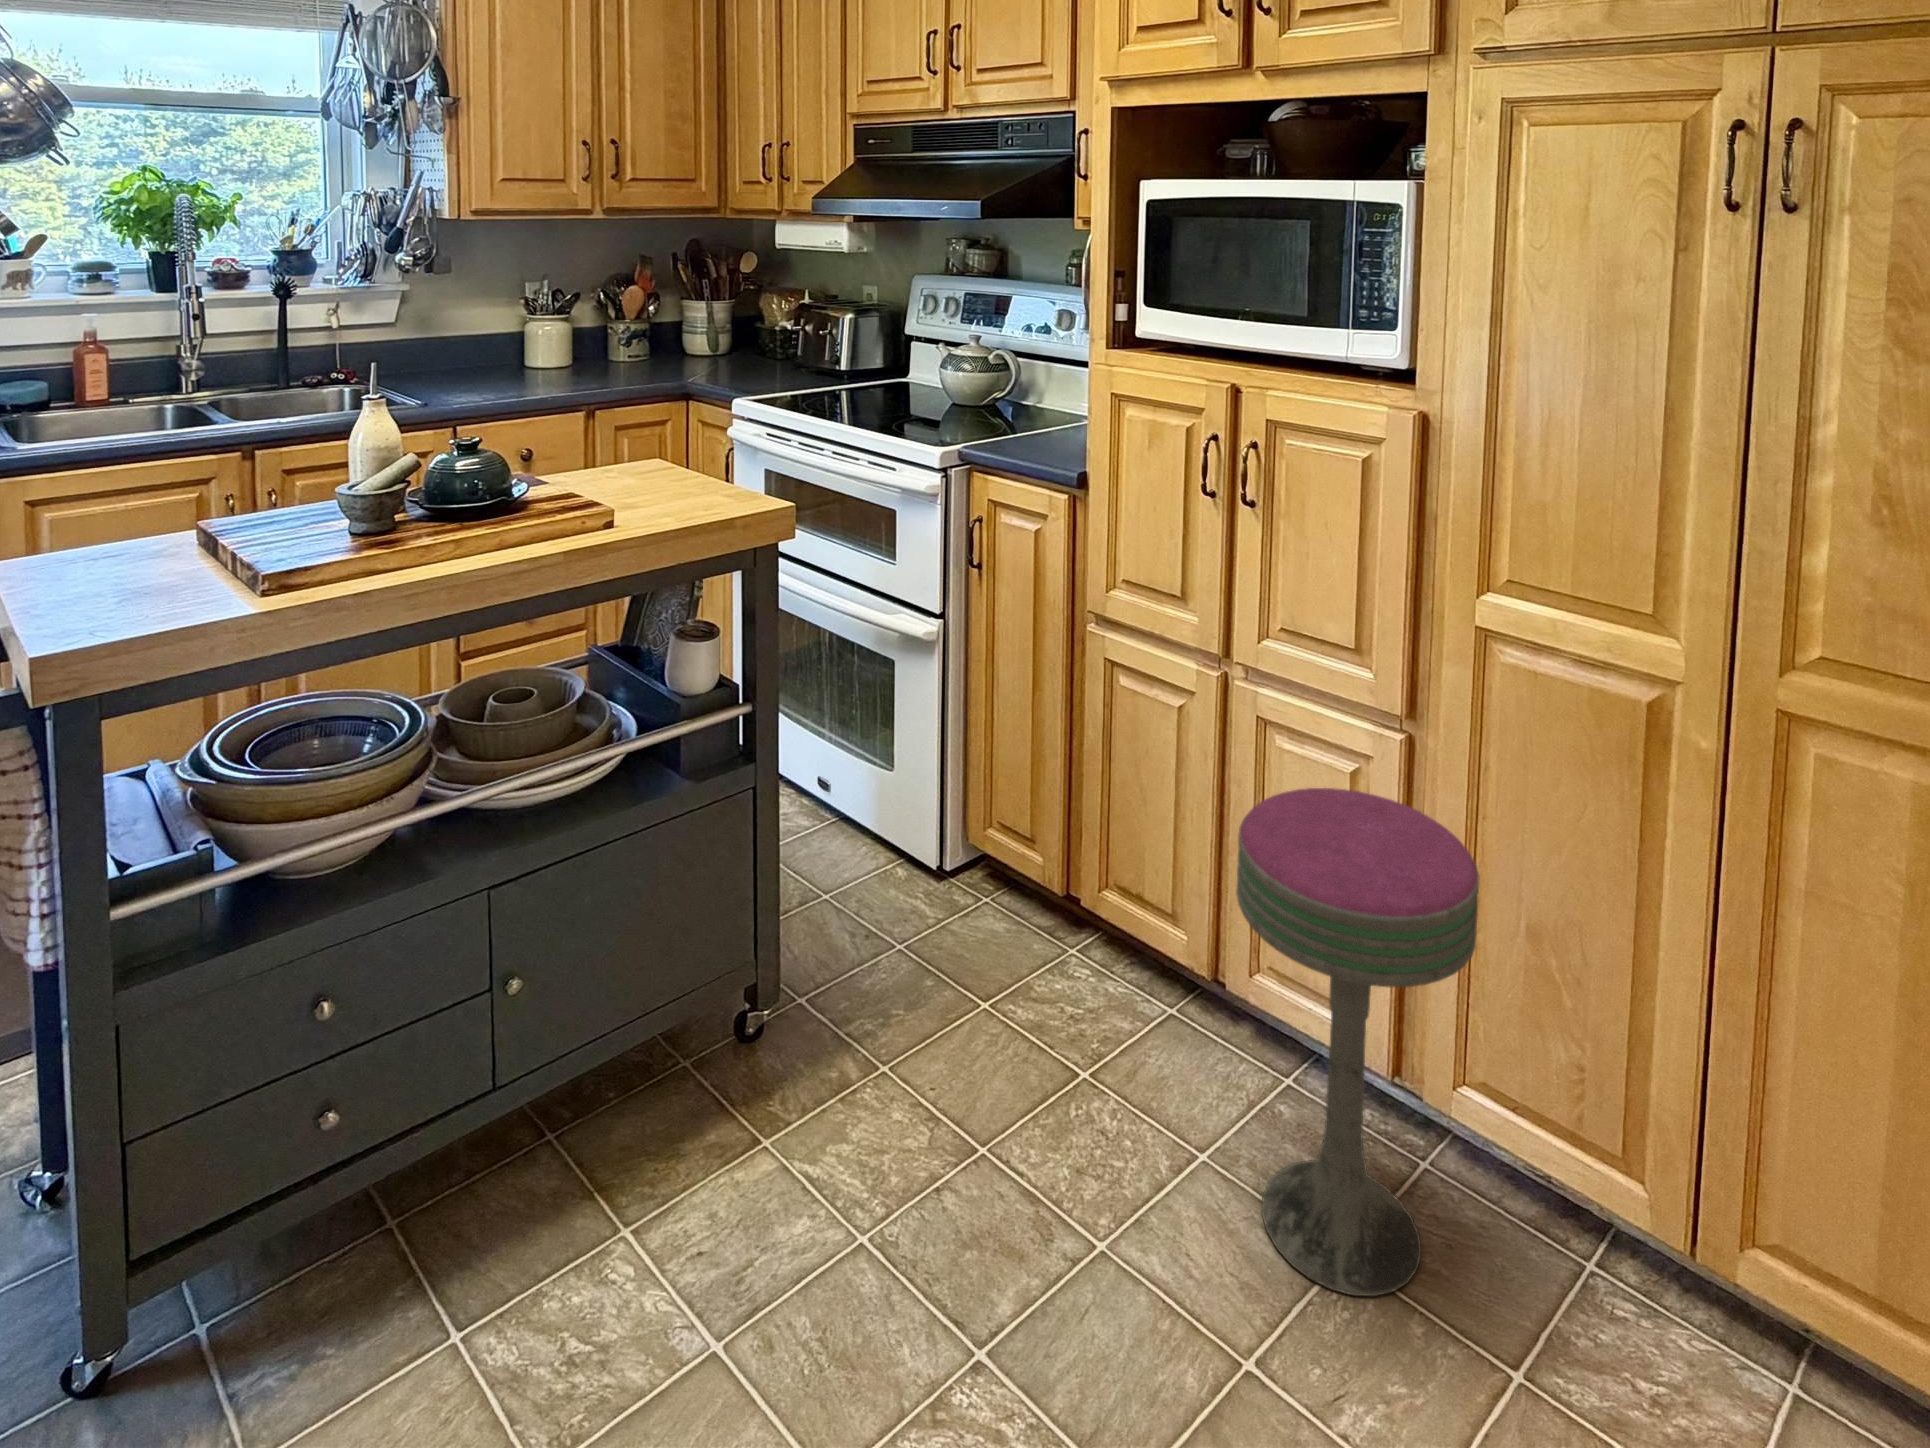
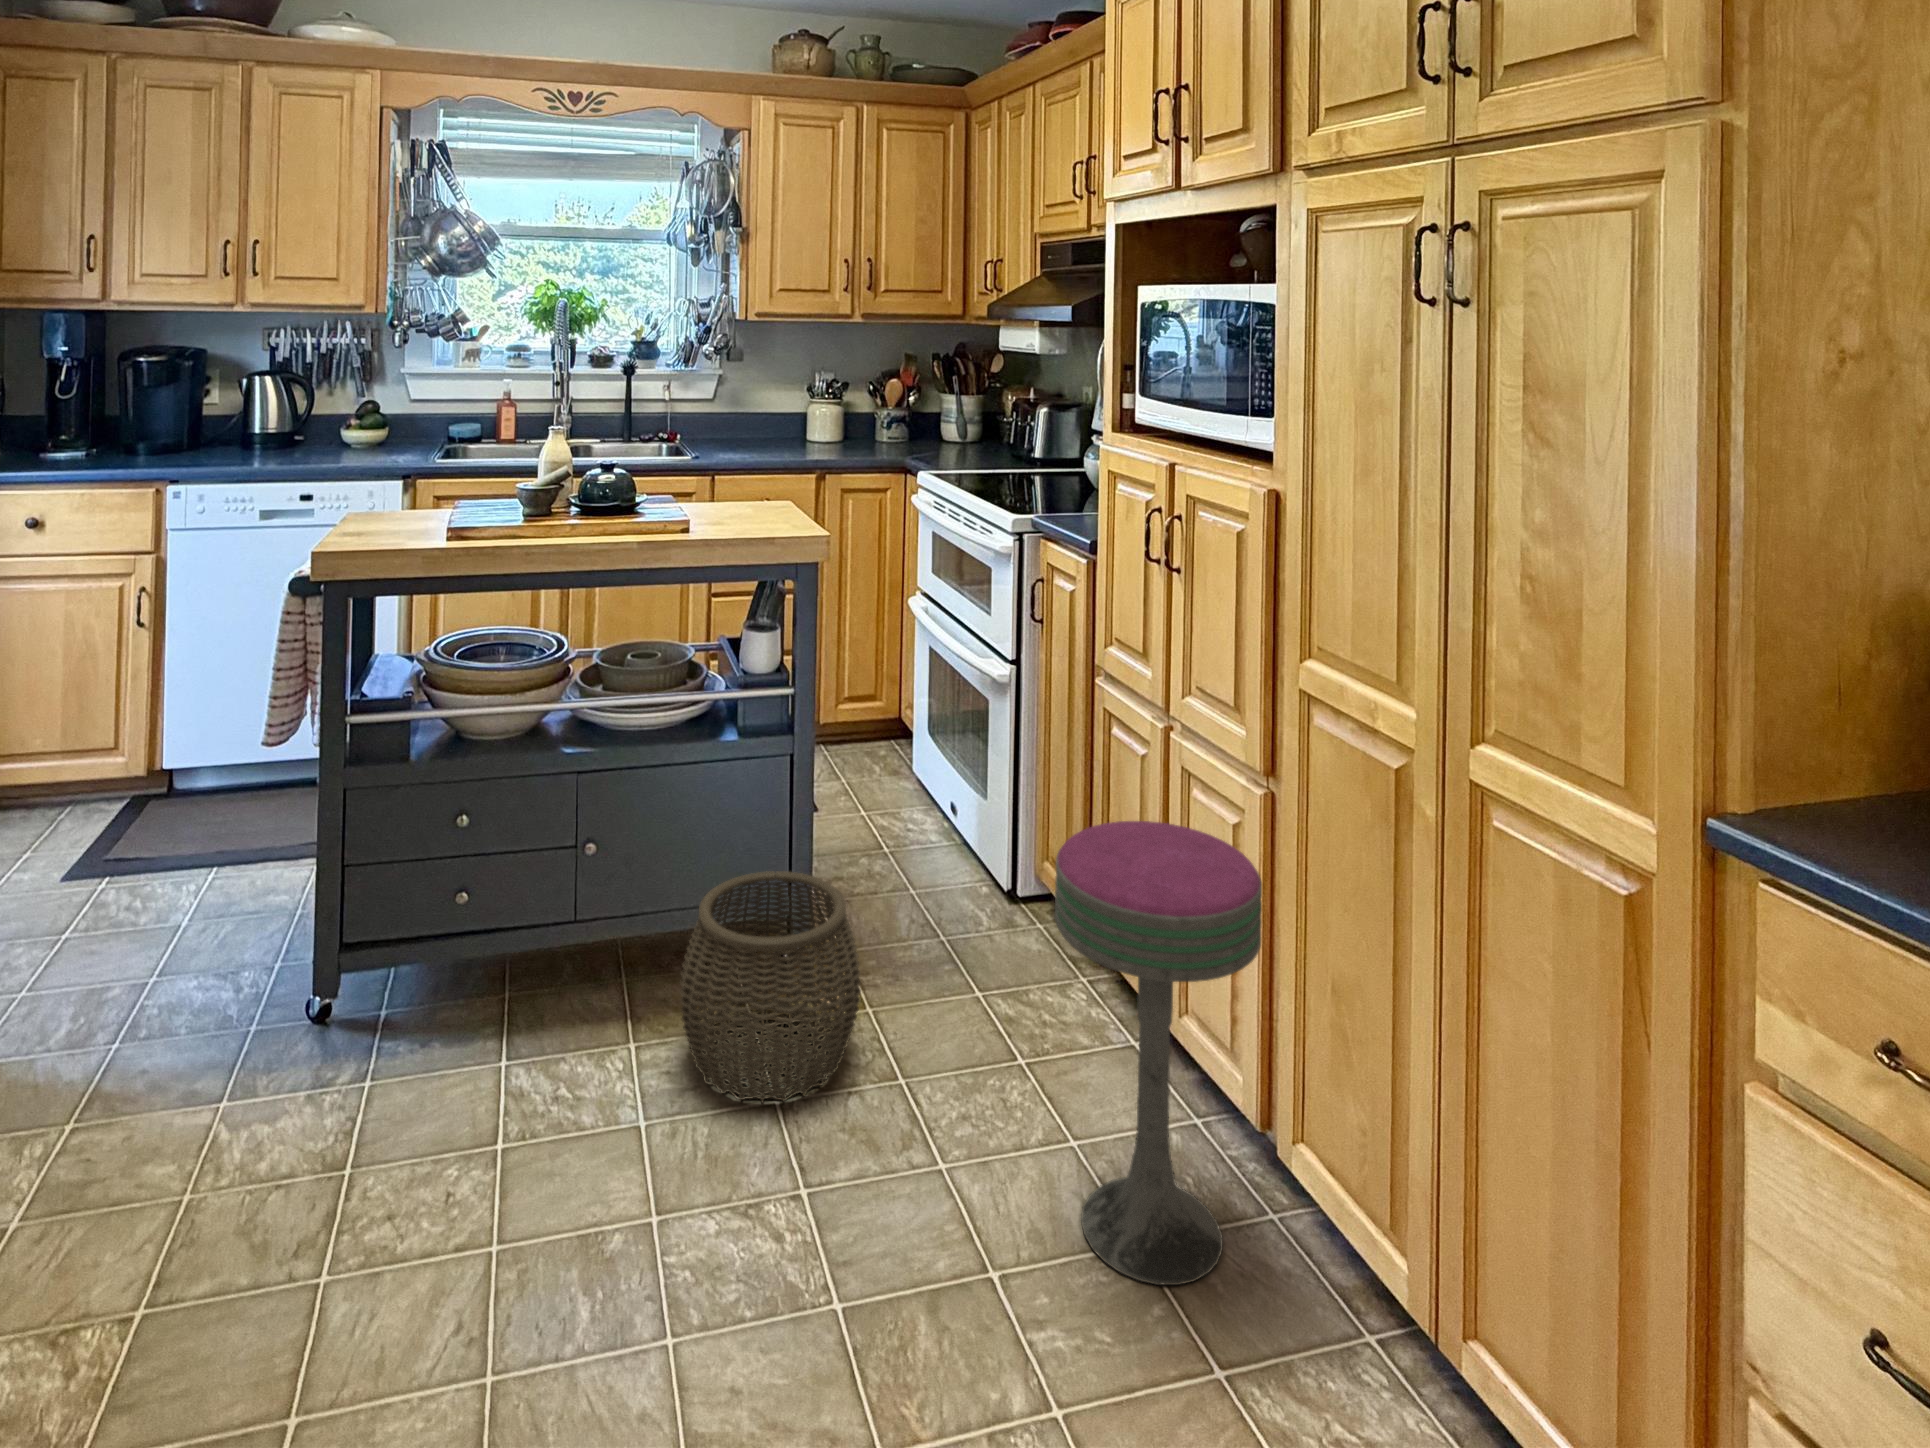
woven basket: none [698,935,933,1258] -> present [680,871,861,1102]

